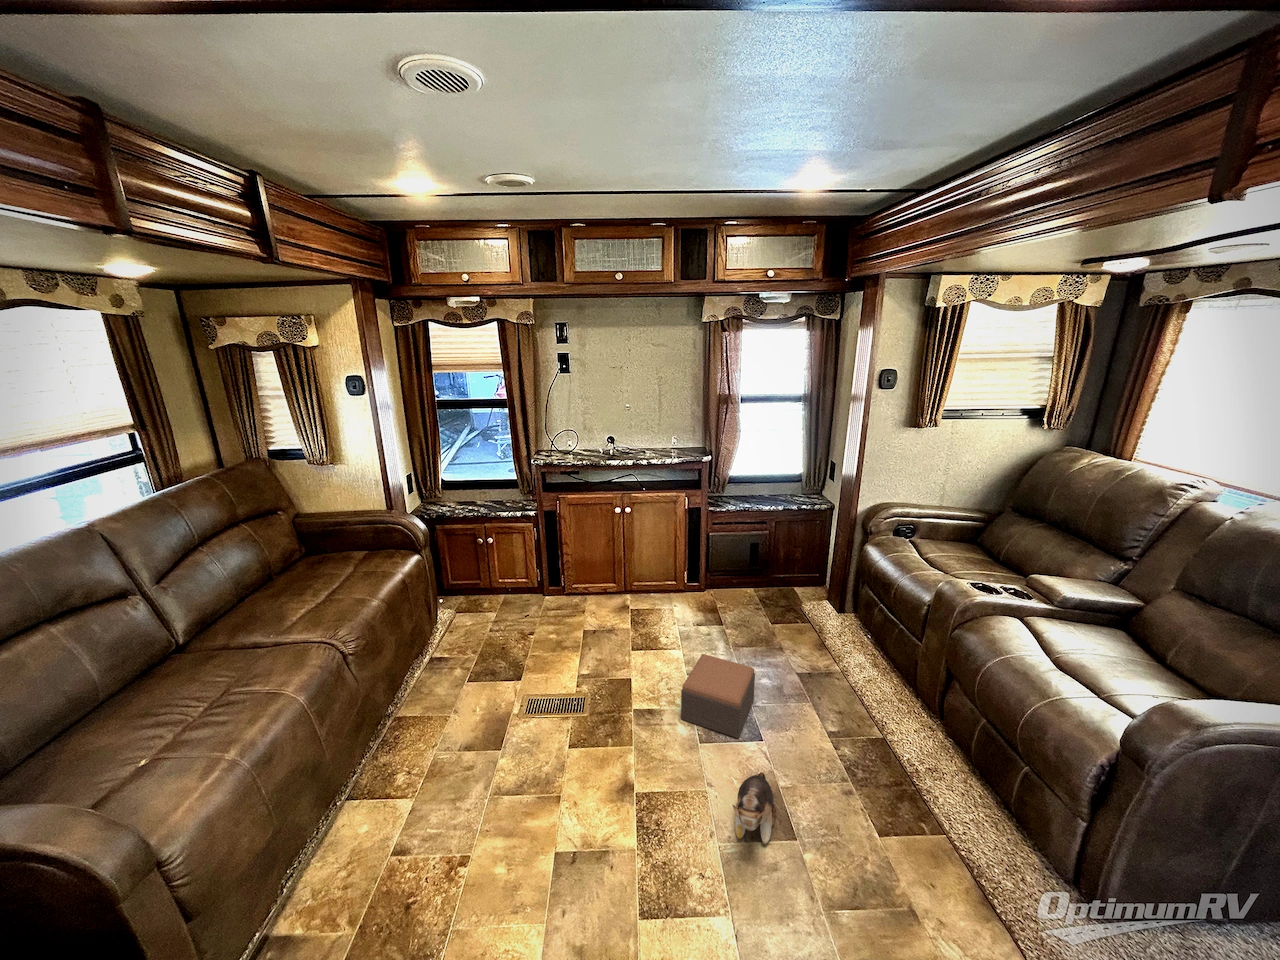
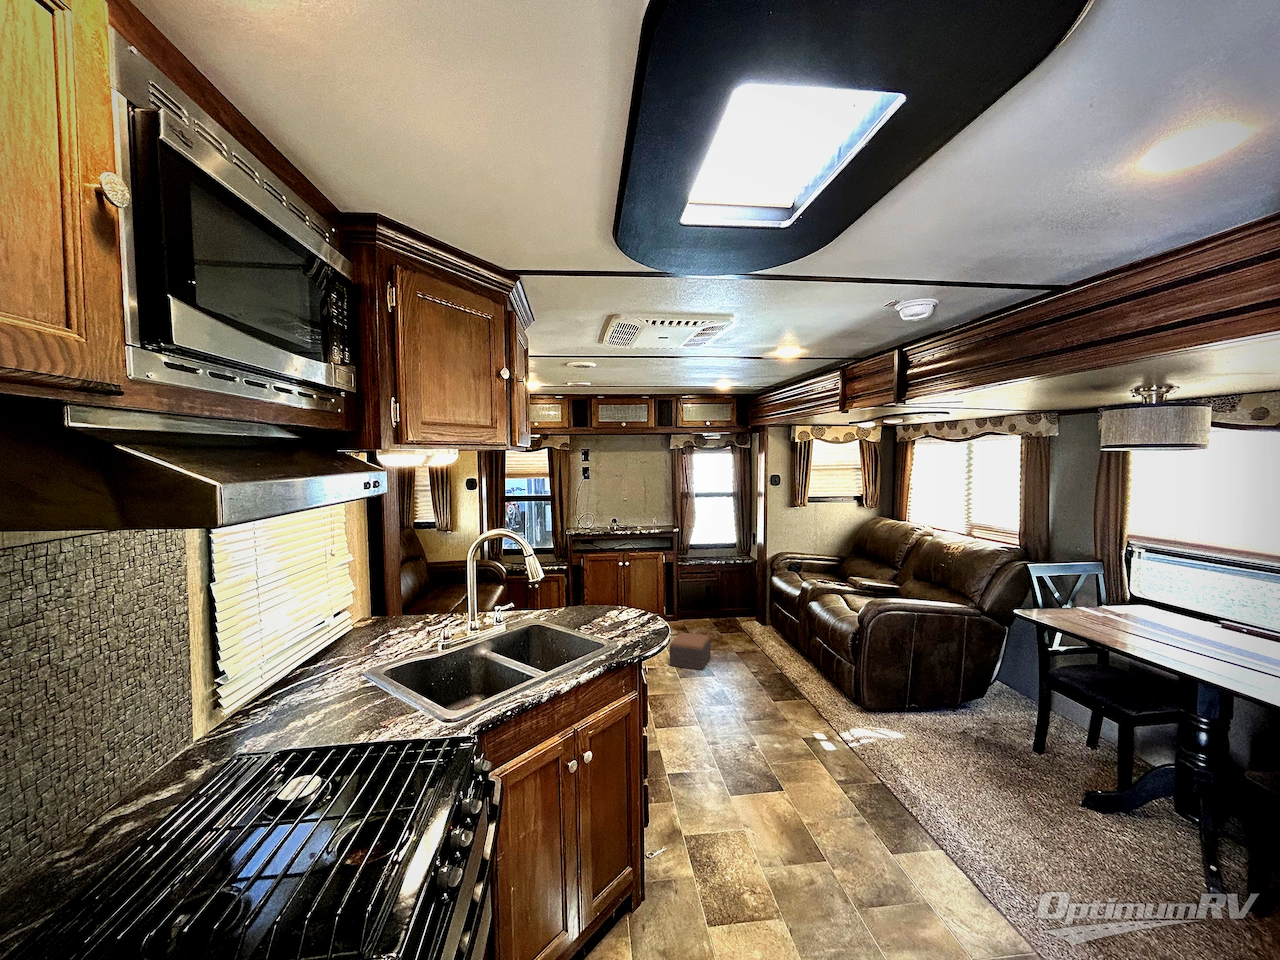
plush toy: present [732,772,776,844] -> none [700,666,723,697]

